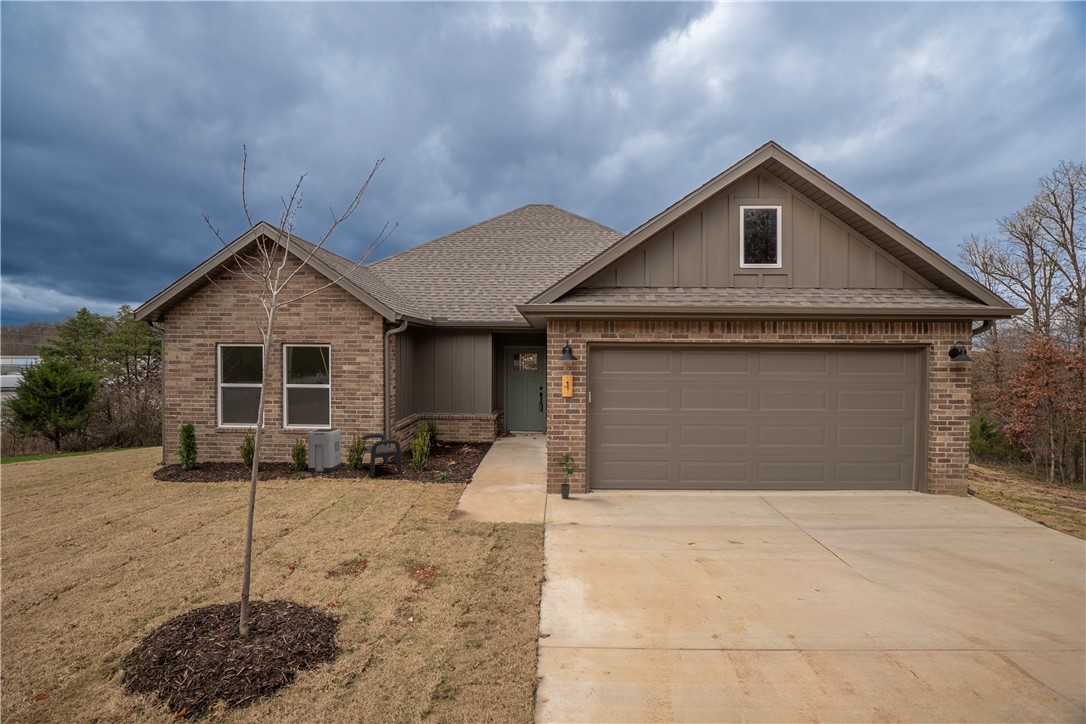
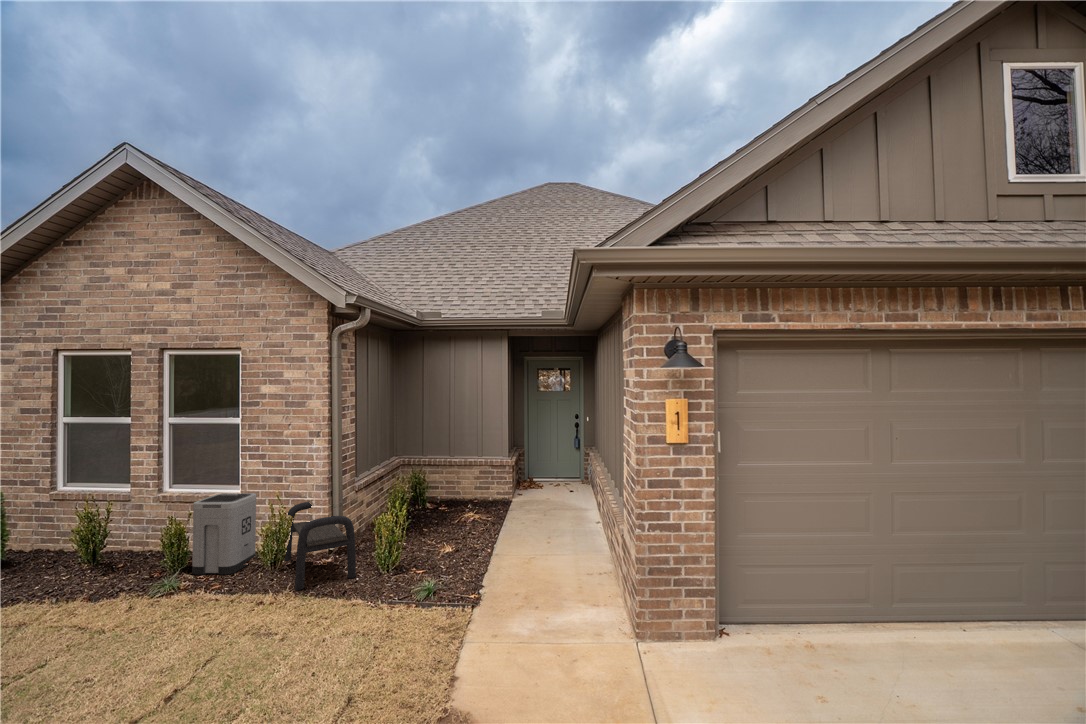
house plant: present [558,454,578,499] -> none [659,564,708,660]

